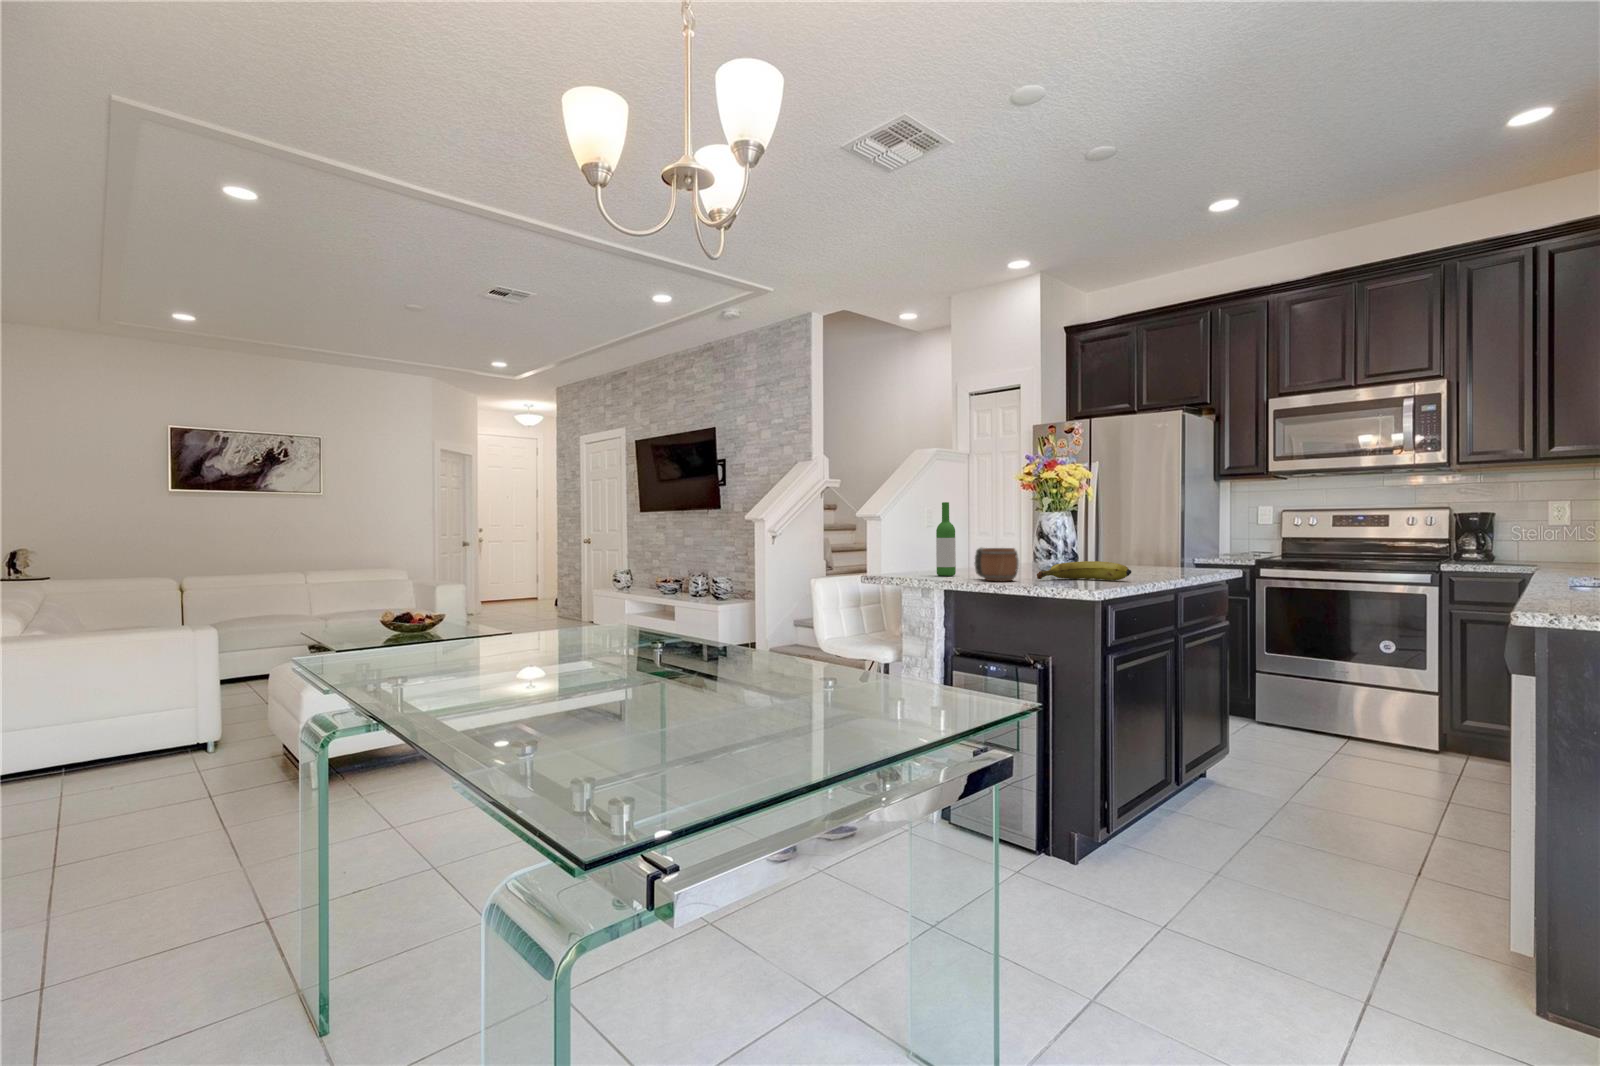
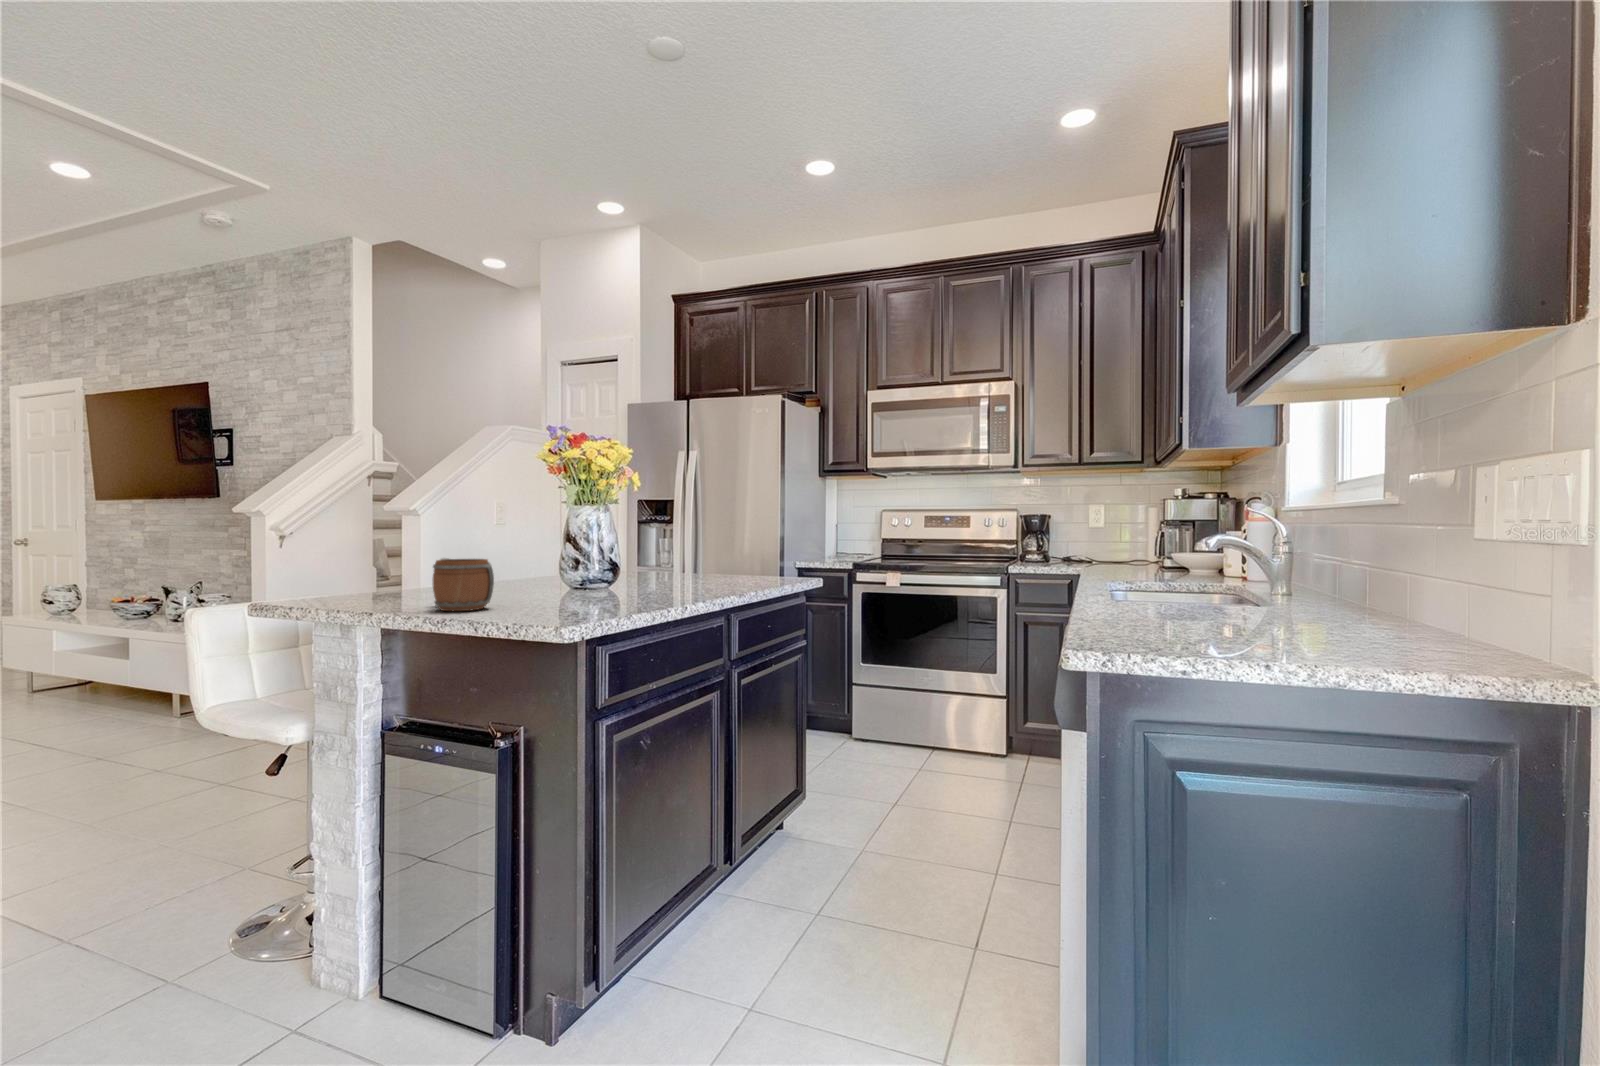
wine bottle: present [936,502,956,576] -> none [392,488,424,600]
banana: present [1037,561,1131,580] -> none [523,574,655,607]

